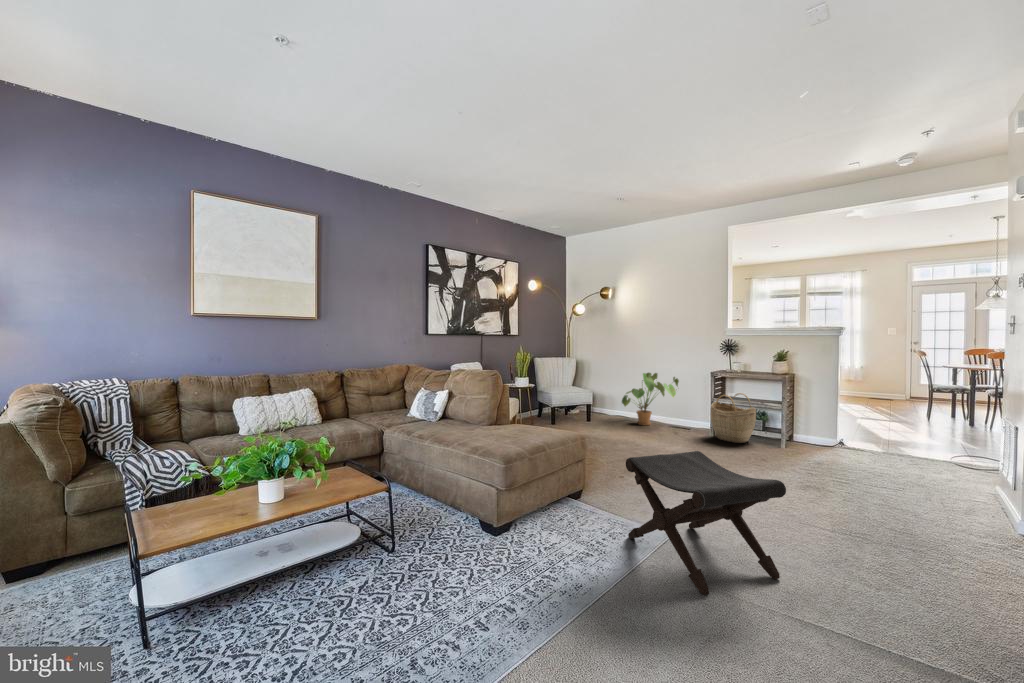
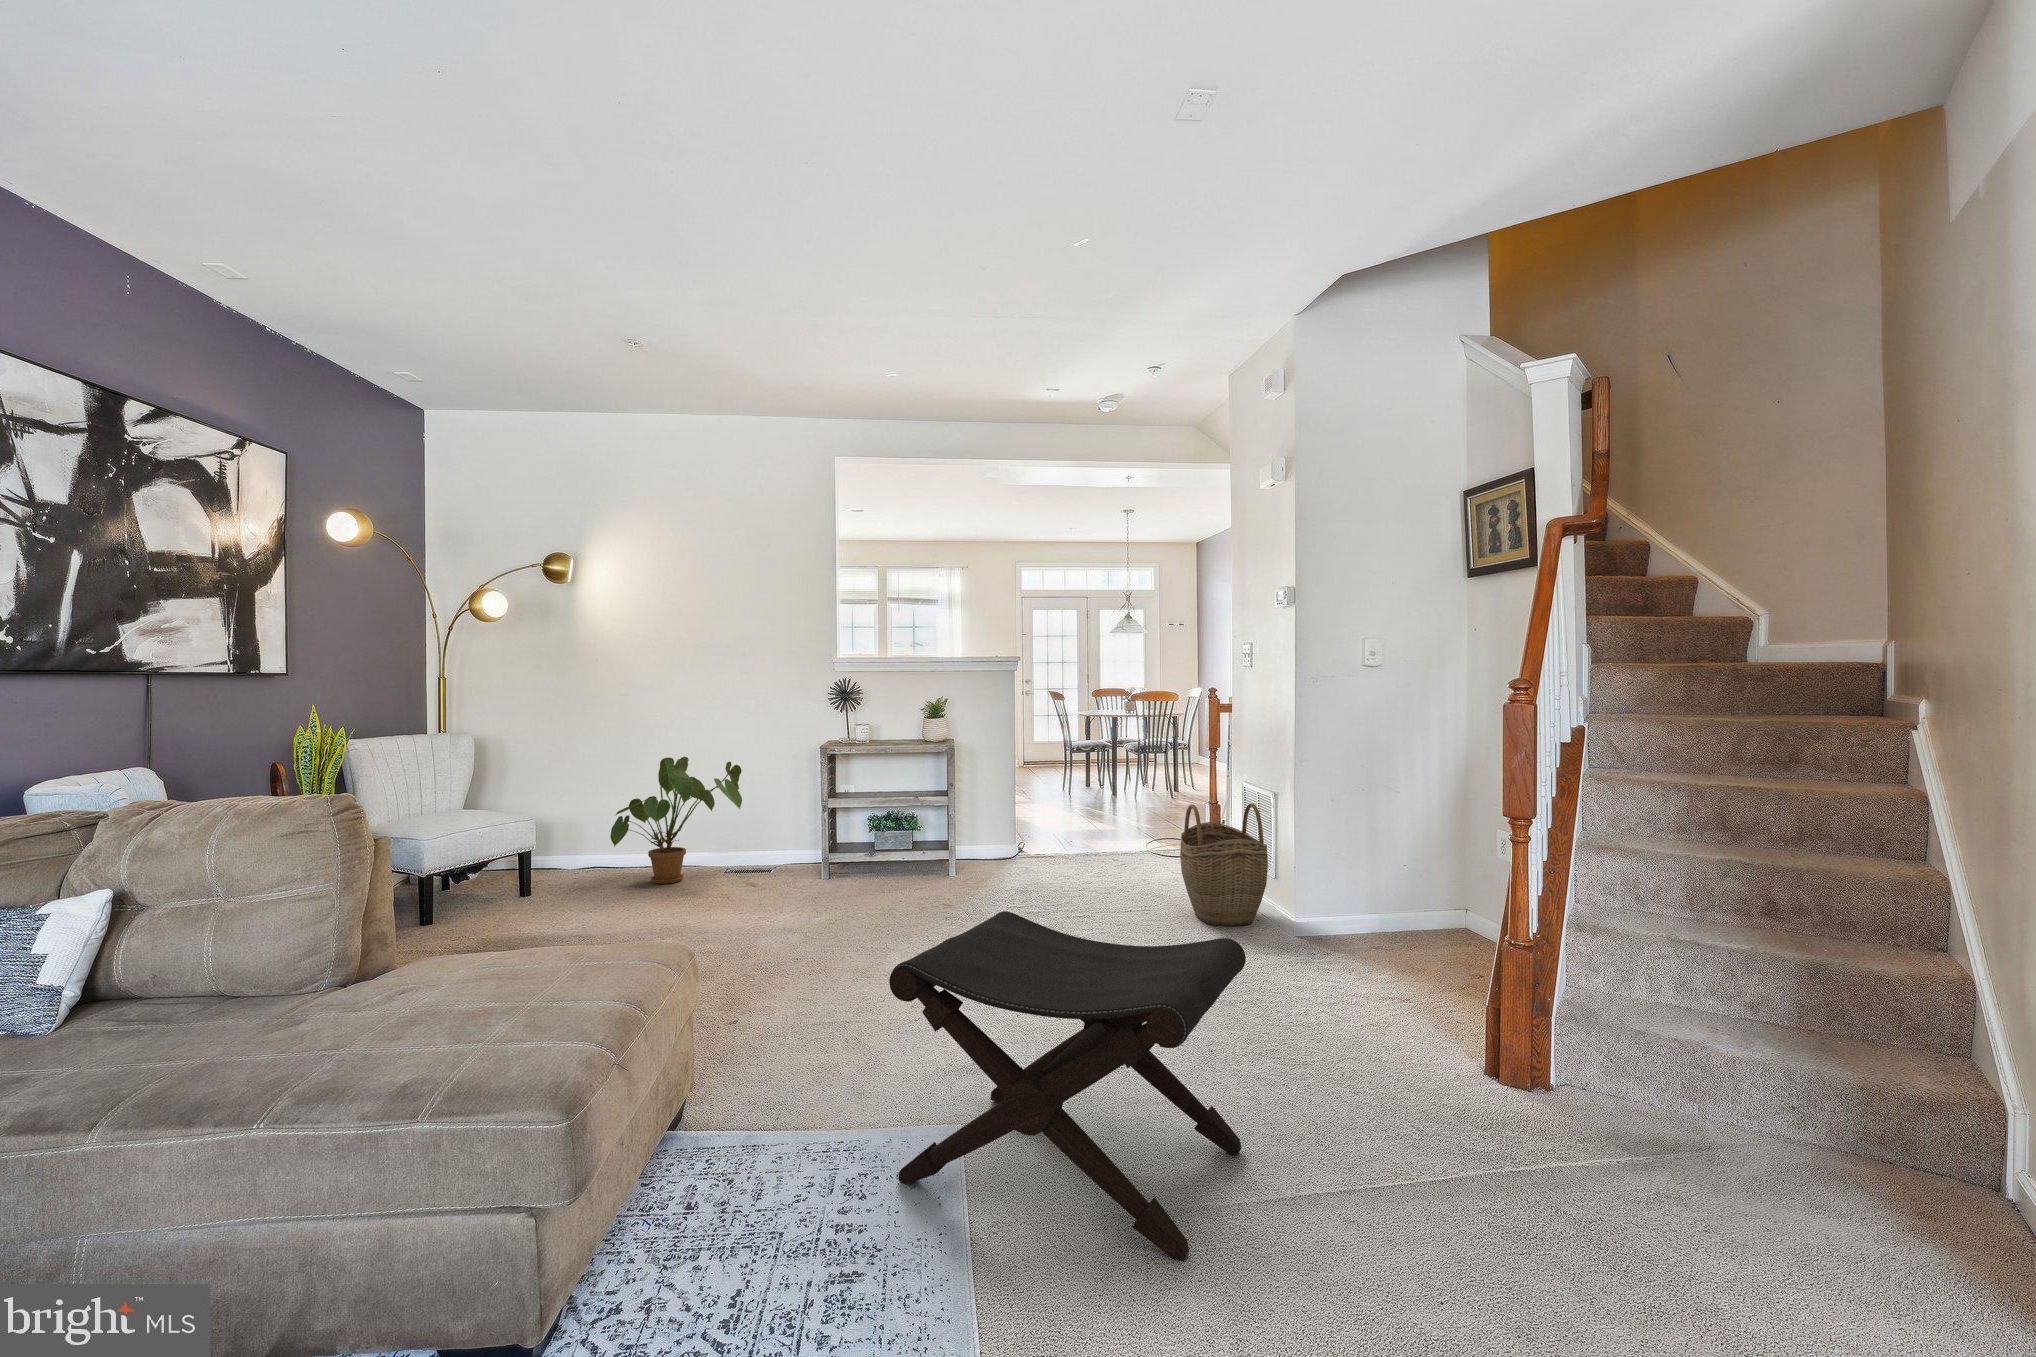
woven basket: present [711,393,756,443] -> present [1180,803,1268,926]

